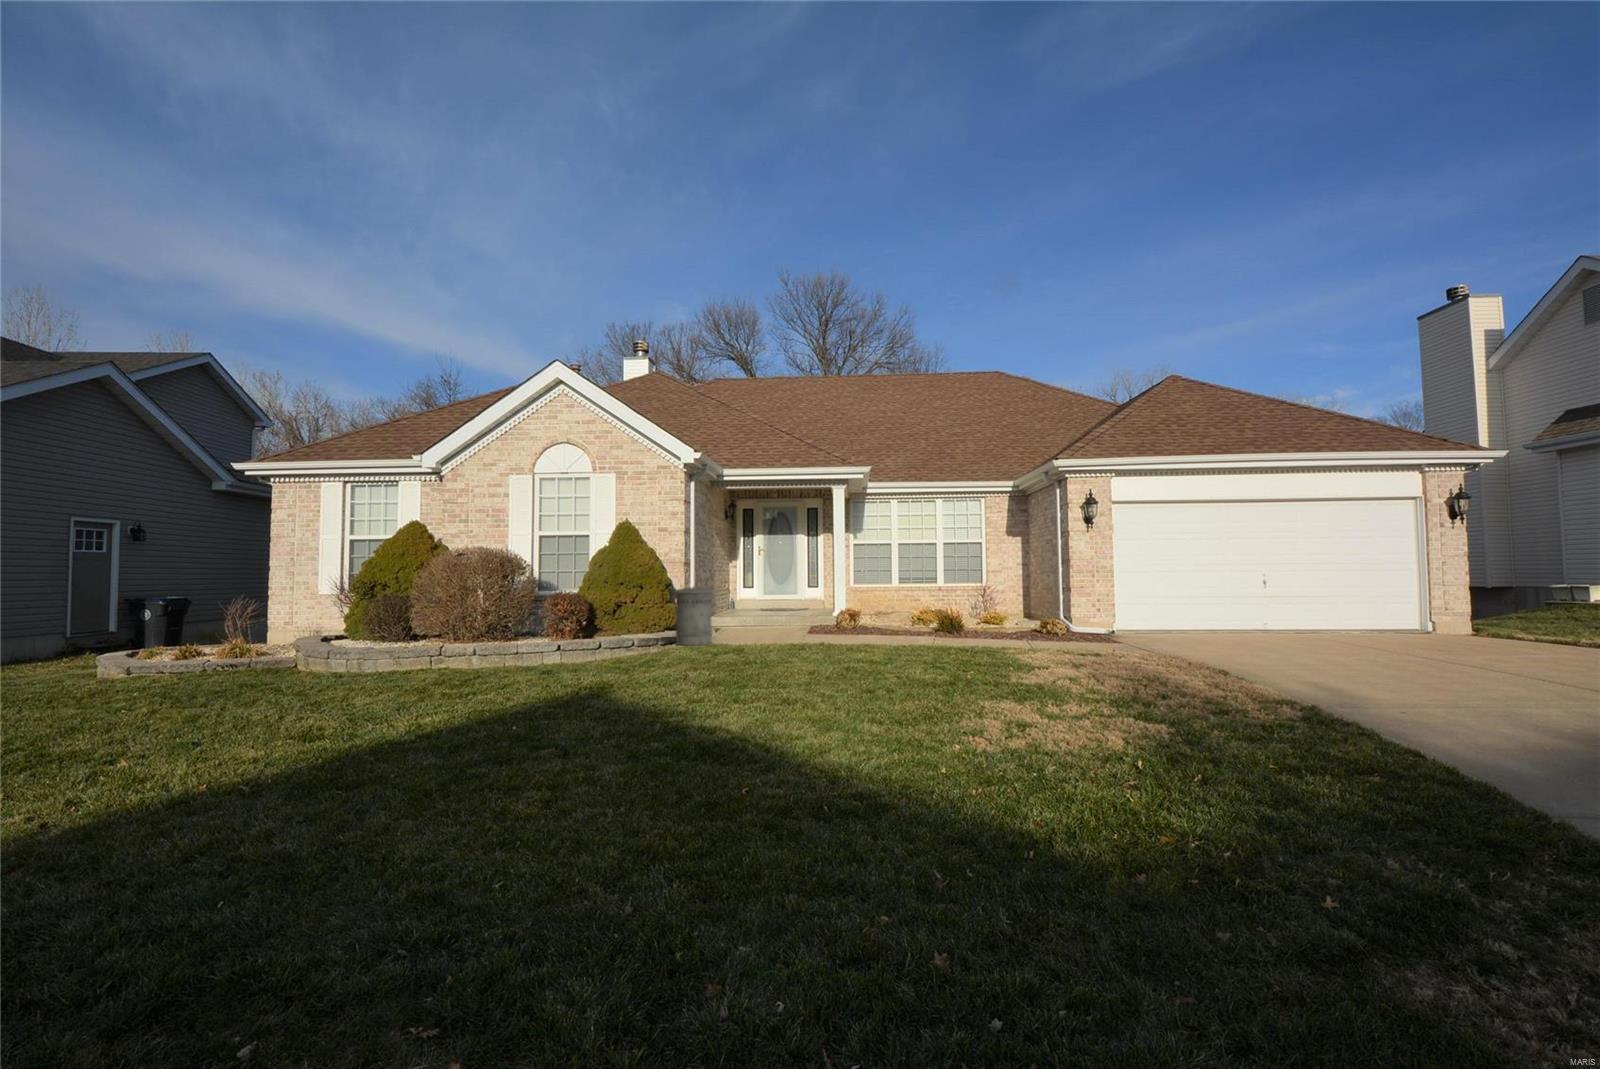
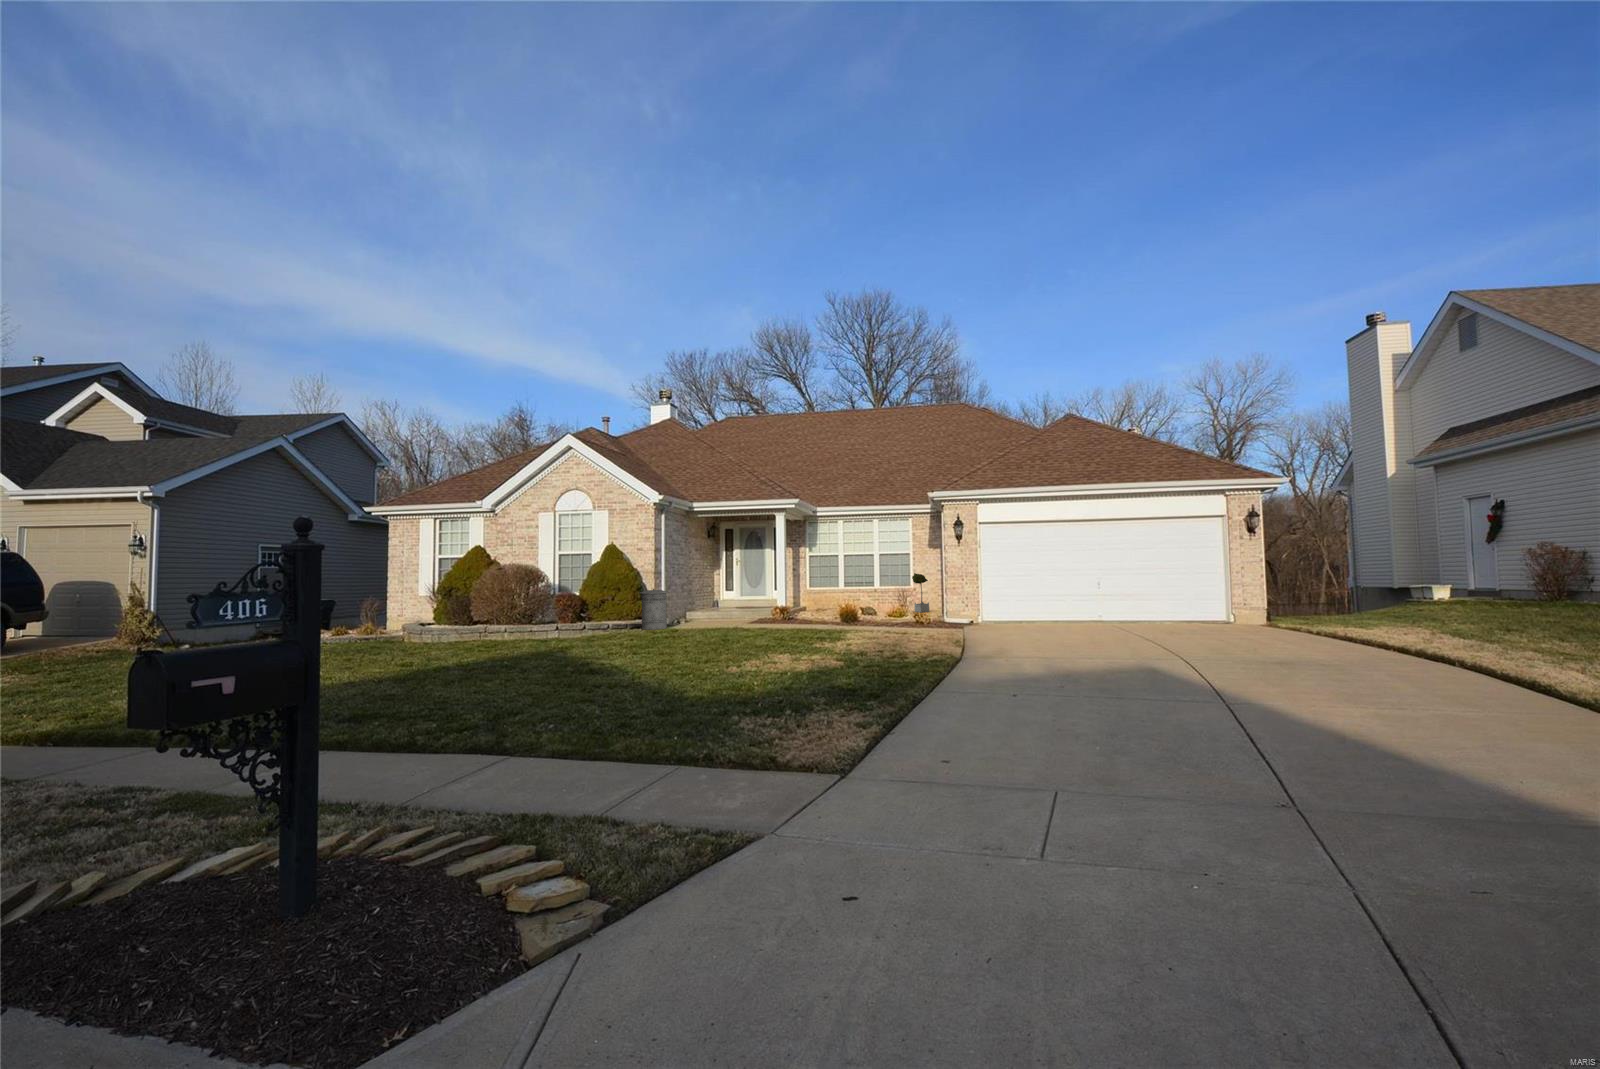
potted tree: none [997,566,1020,617] -> present [912,573,929,613]

